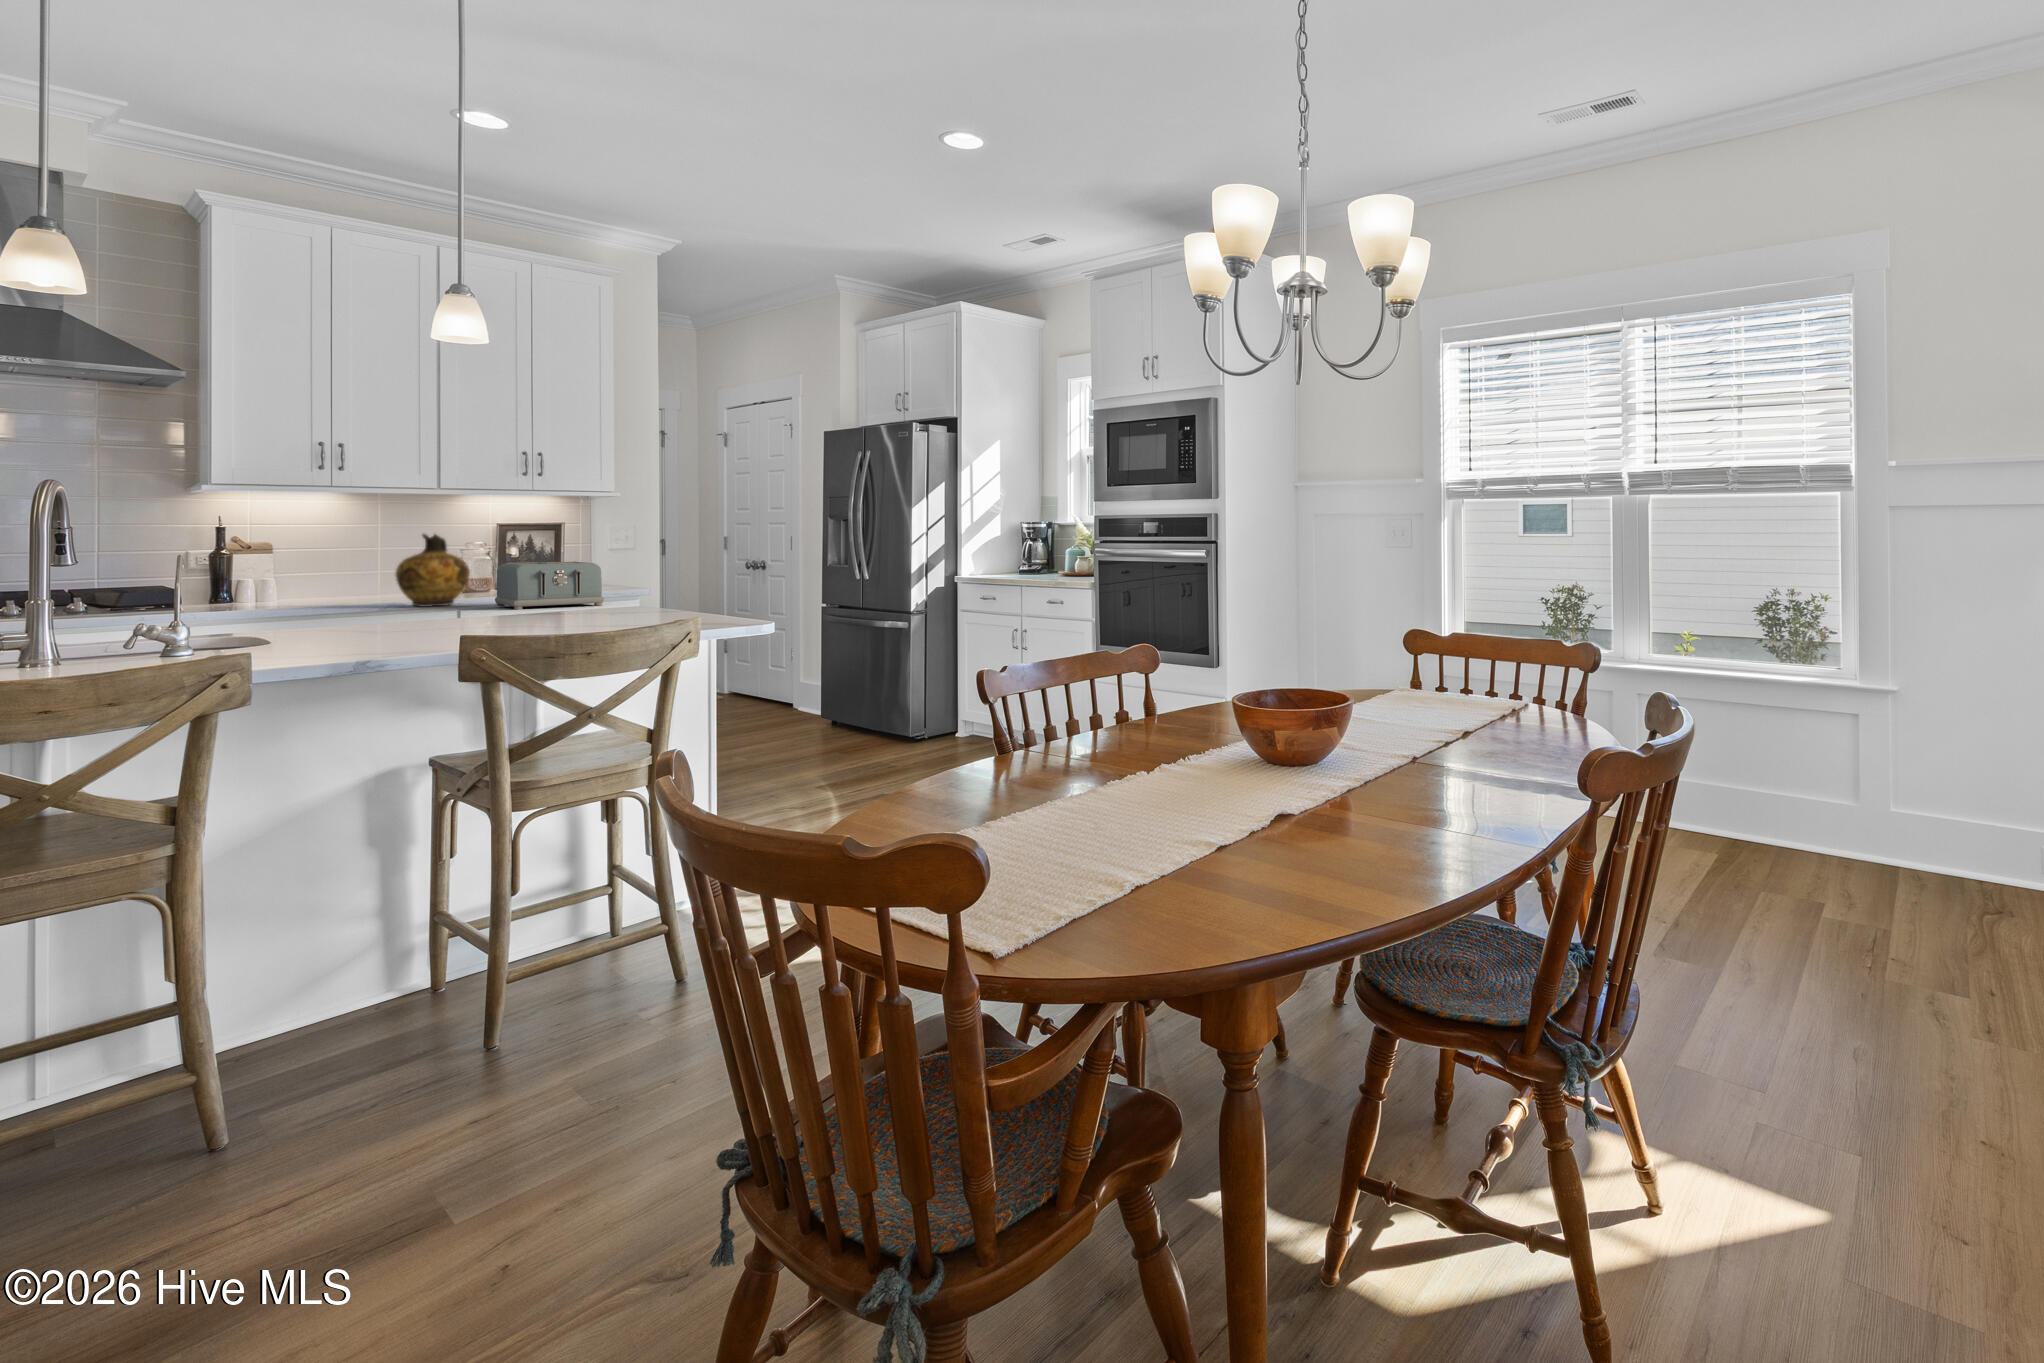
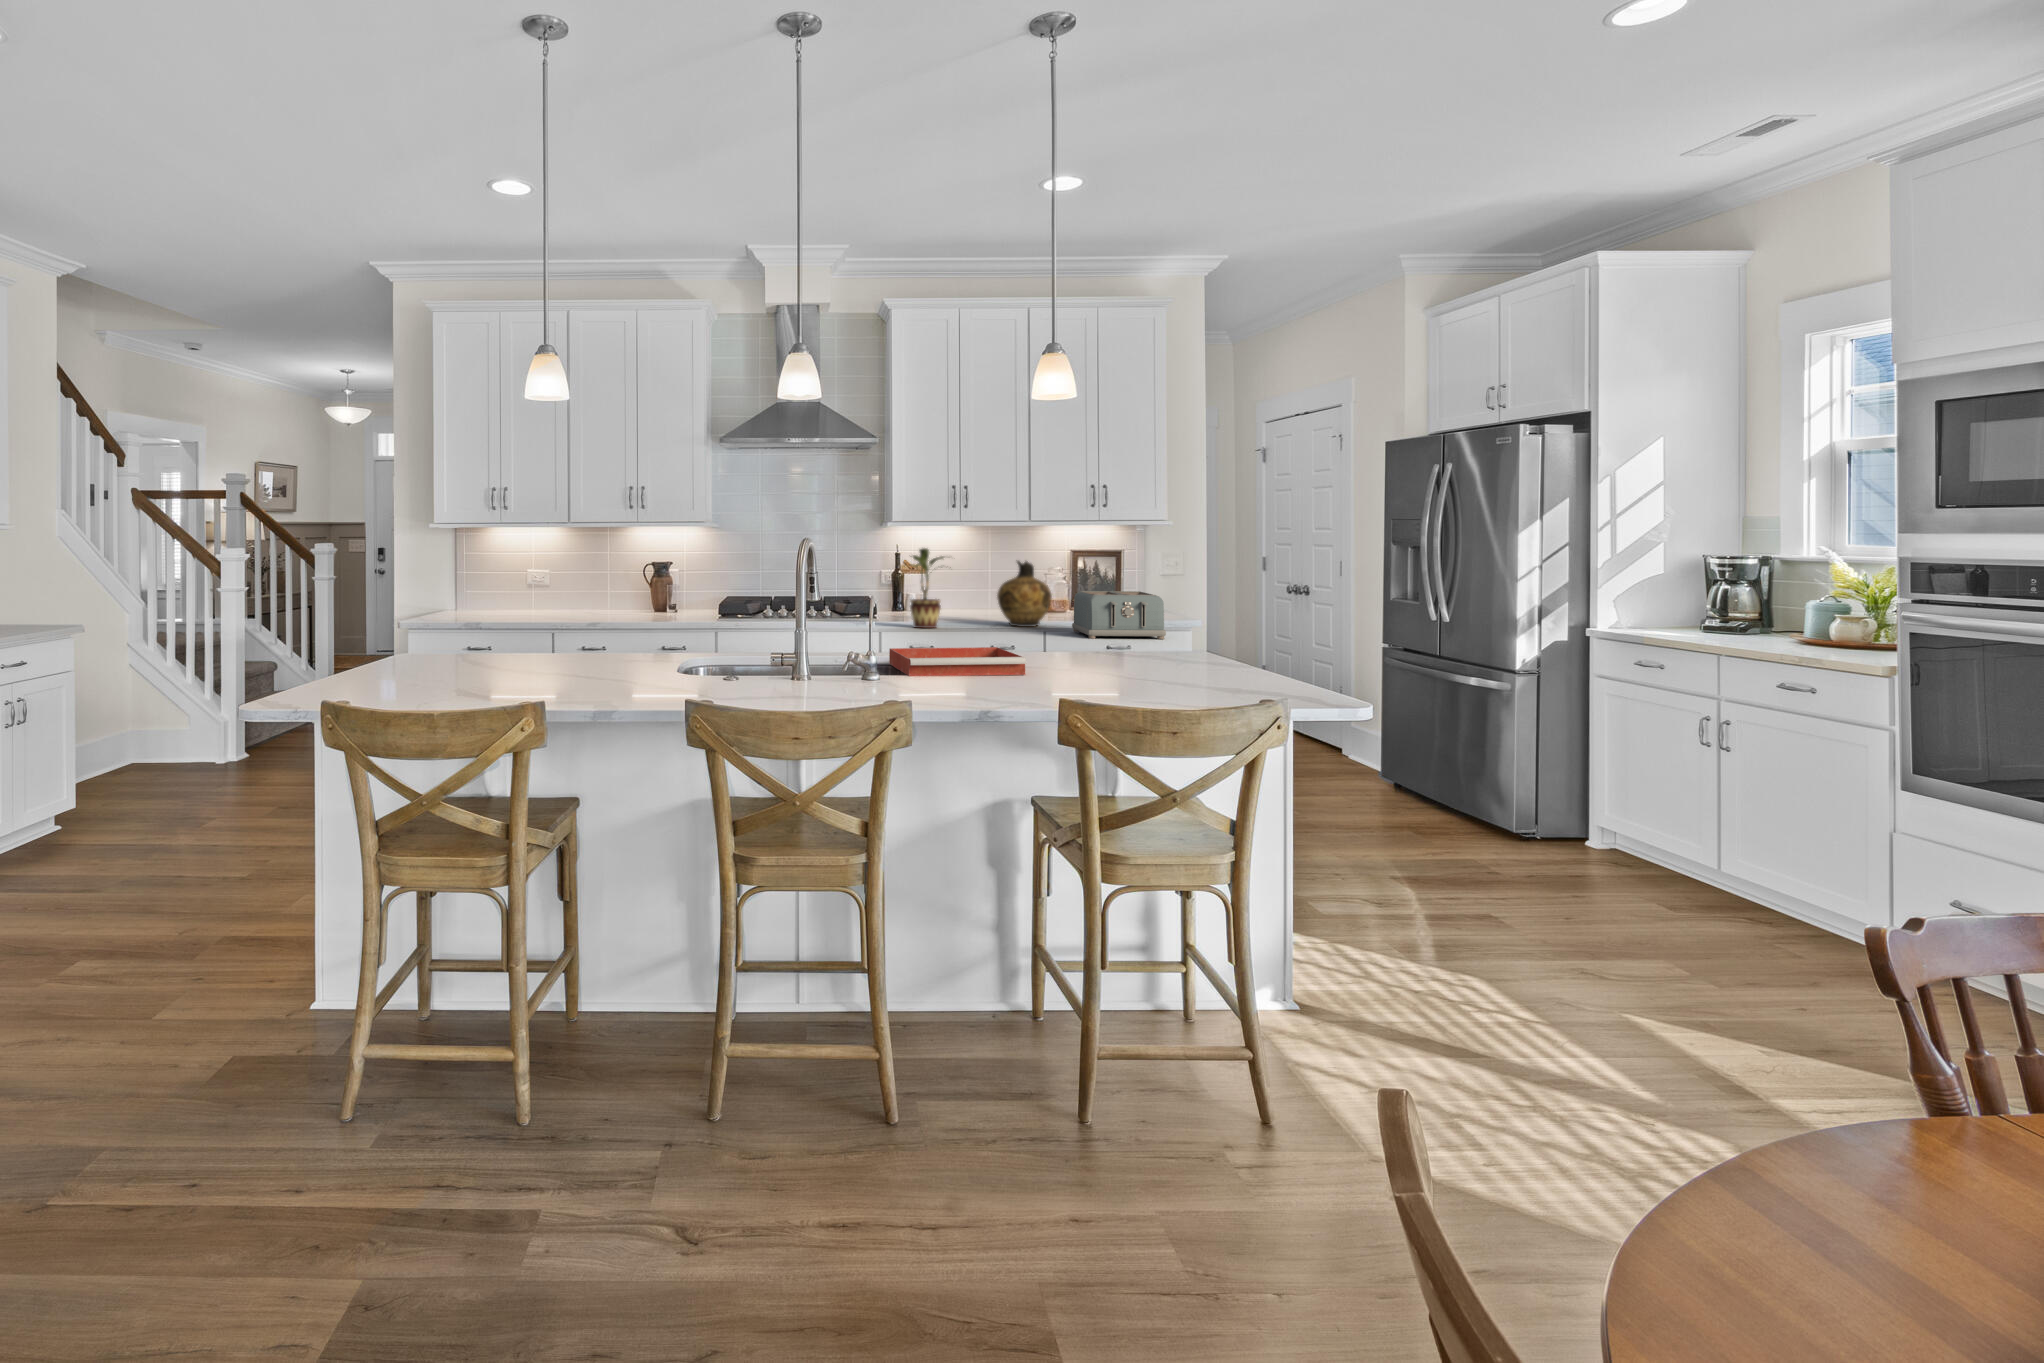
potted plant: none [245,519,333,615] -> present [910,548,944,628]
tray: none [222,614,425,648] -> present [889,647,1026,676]

